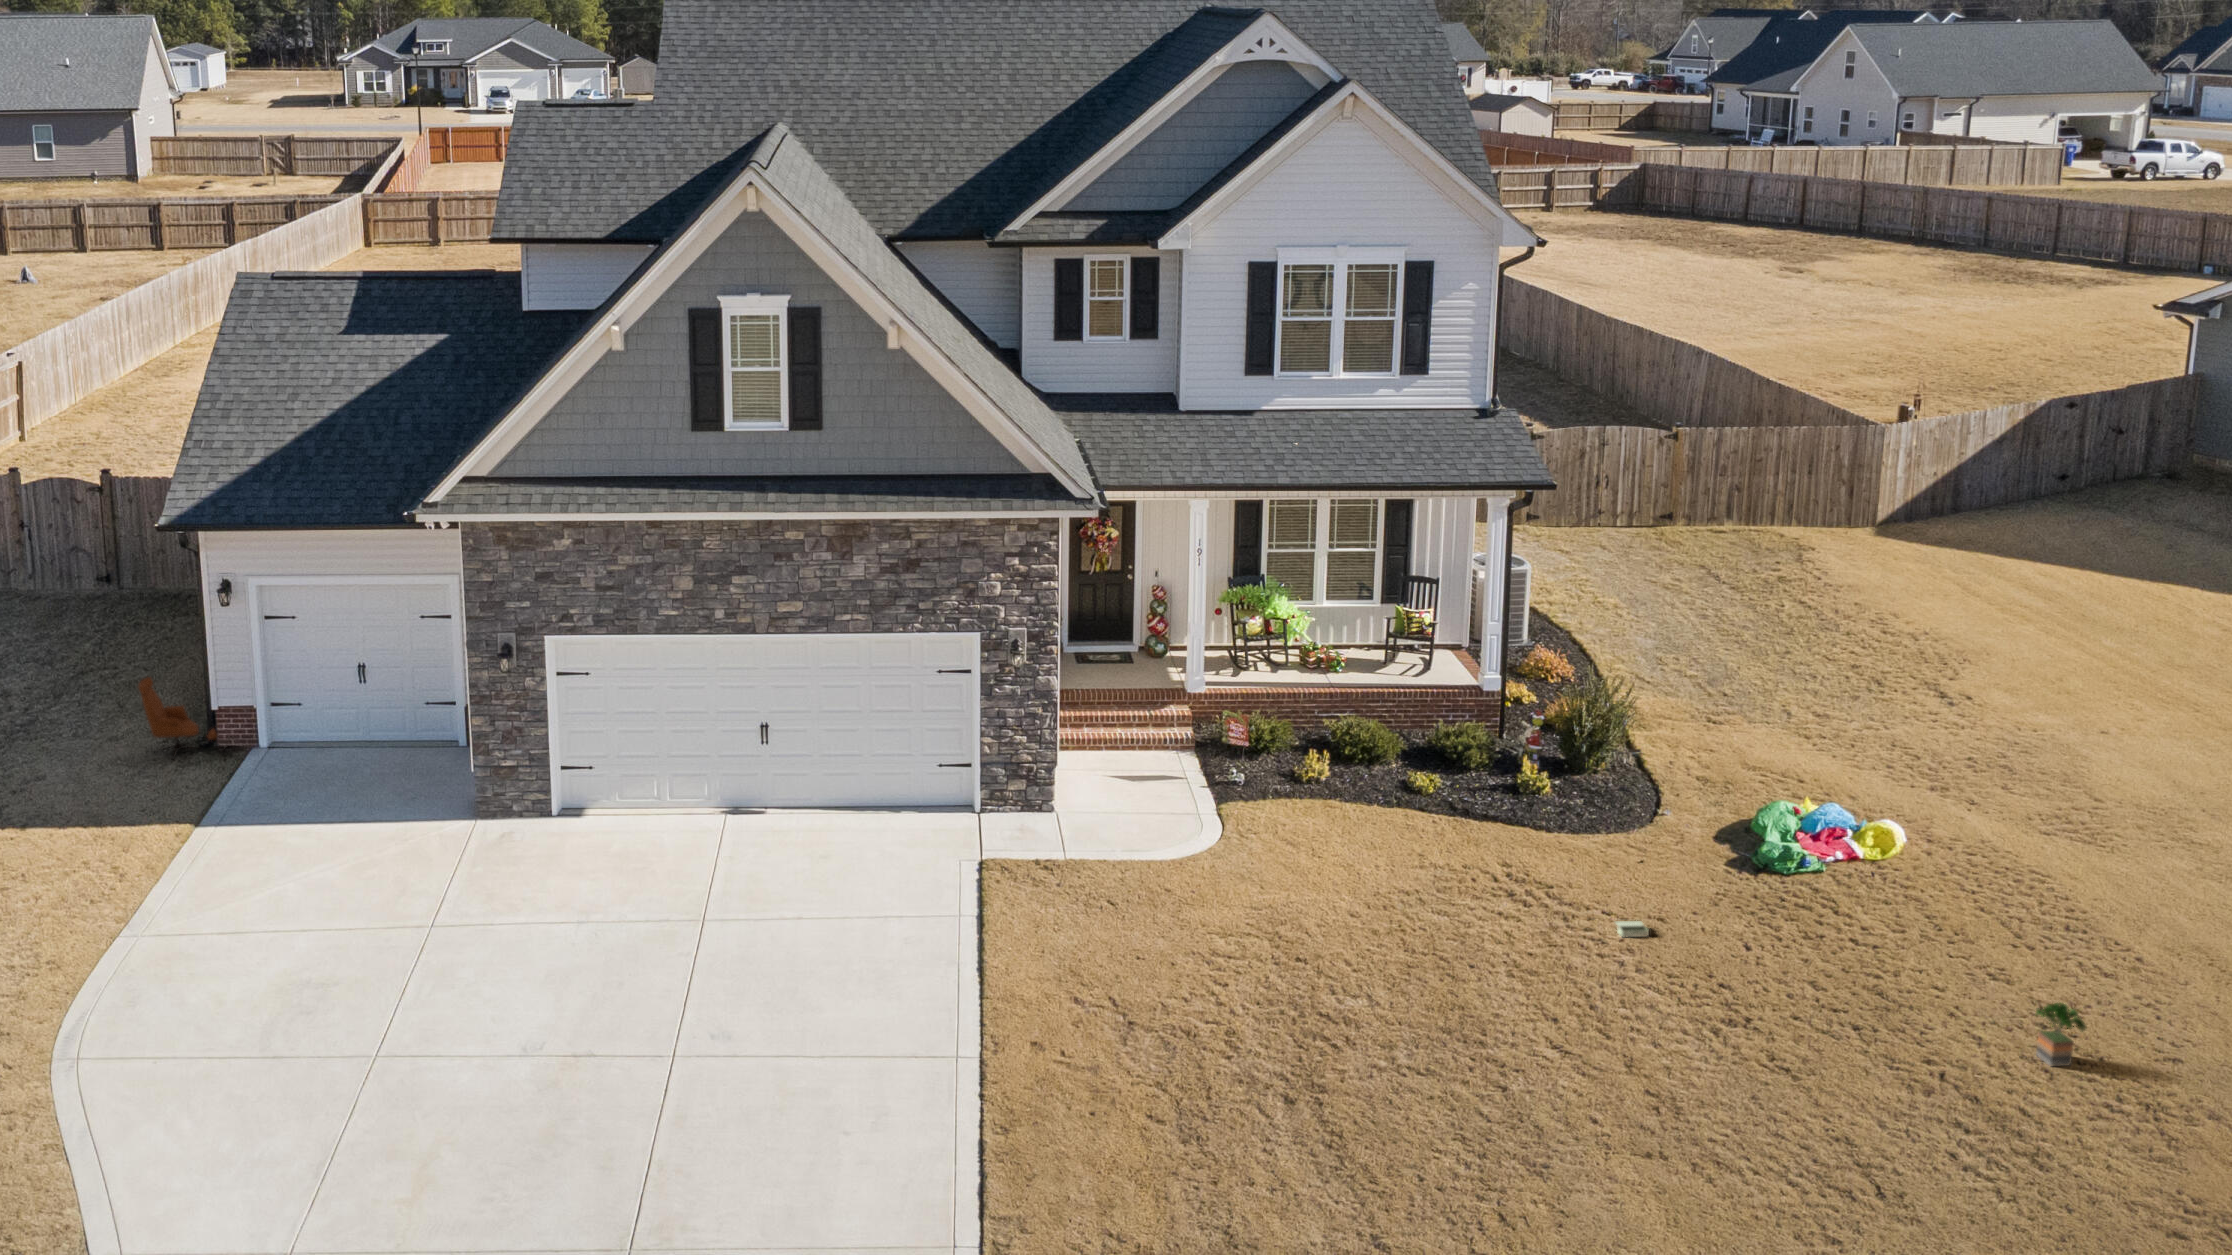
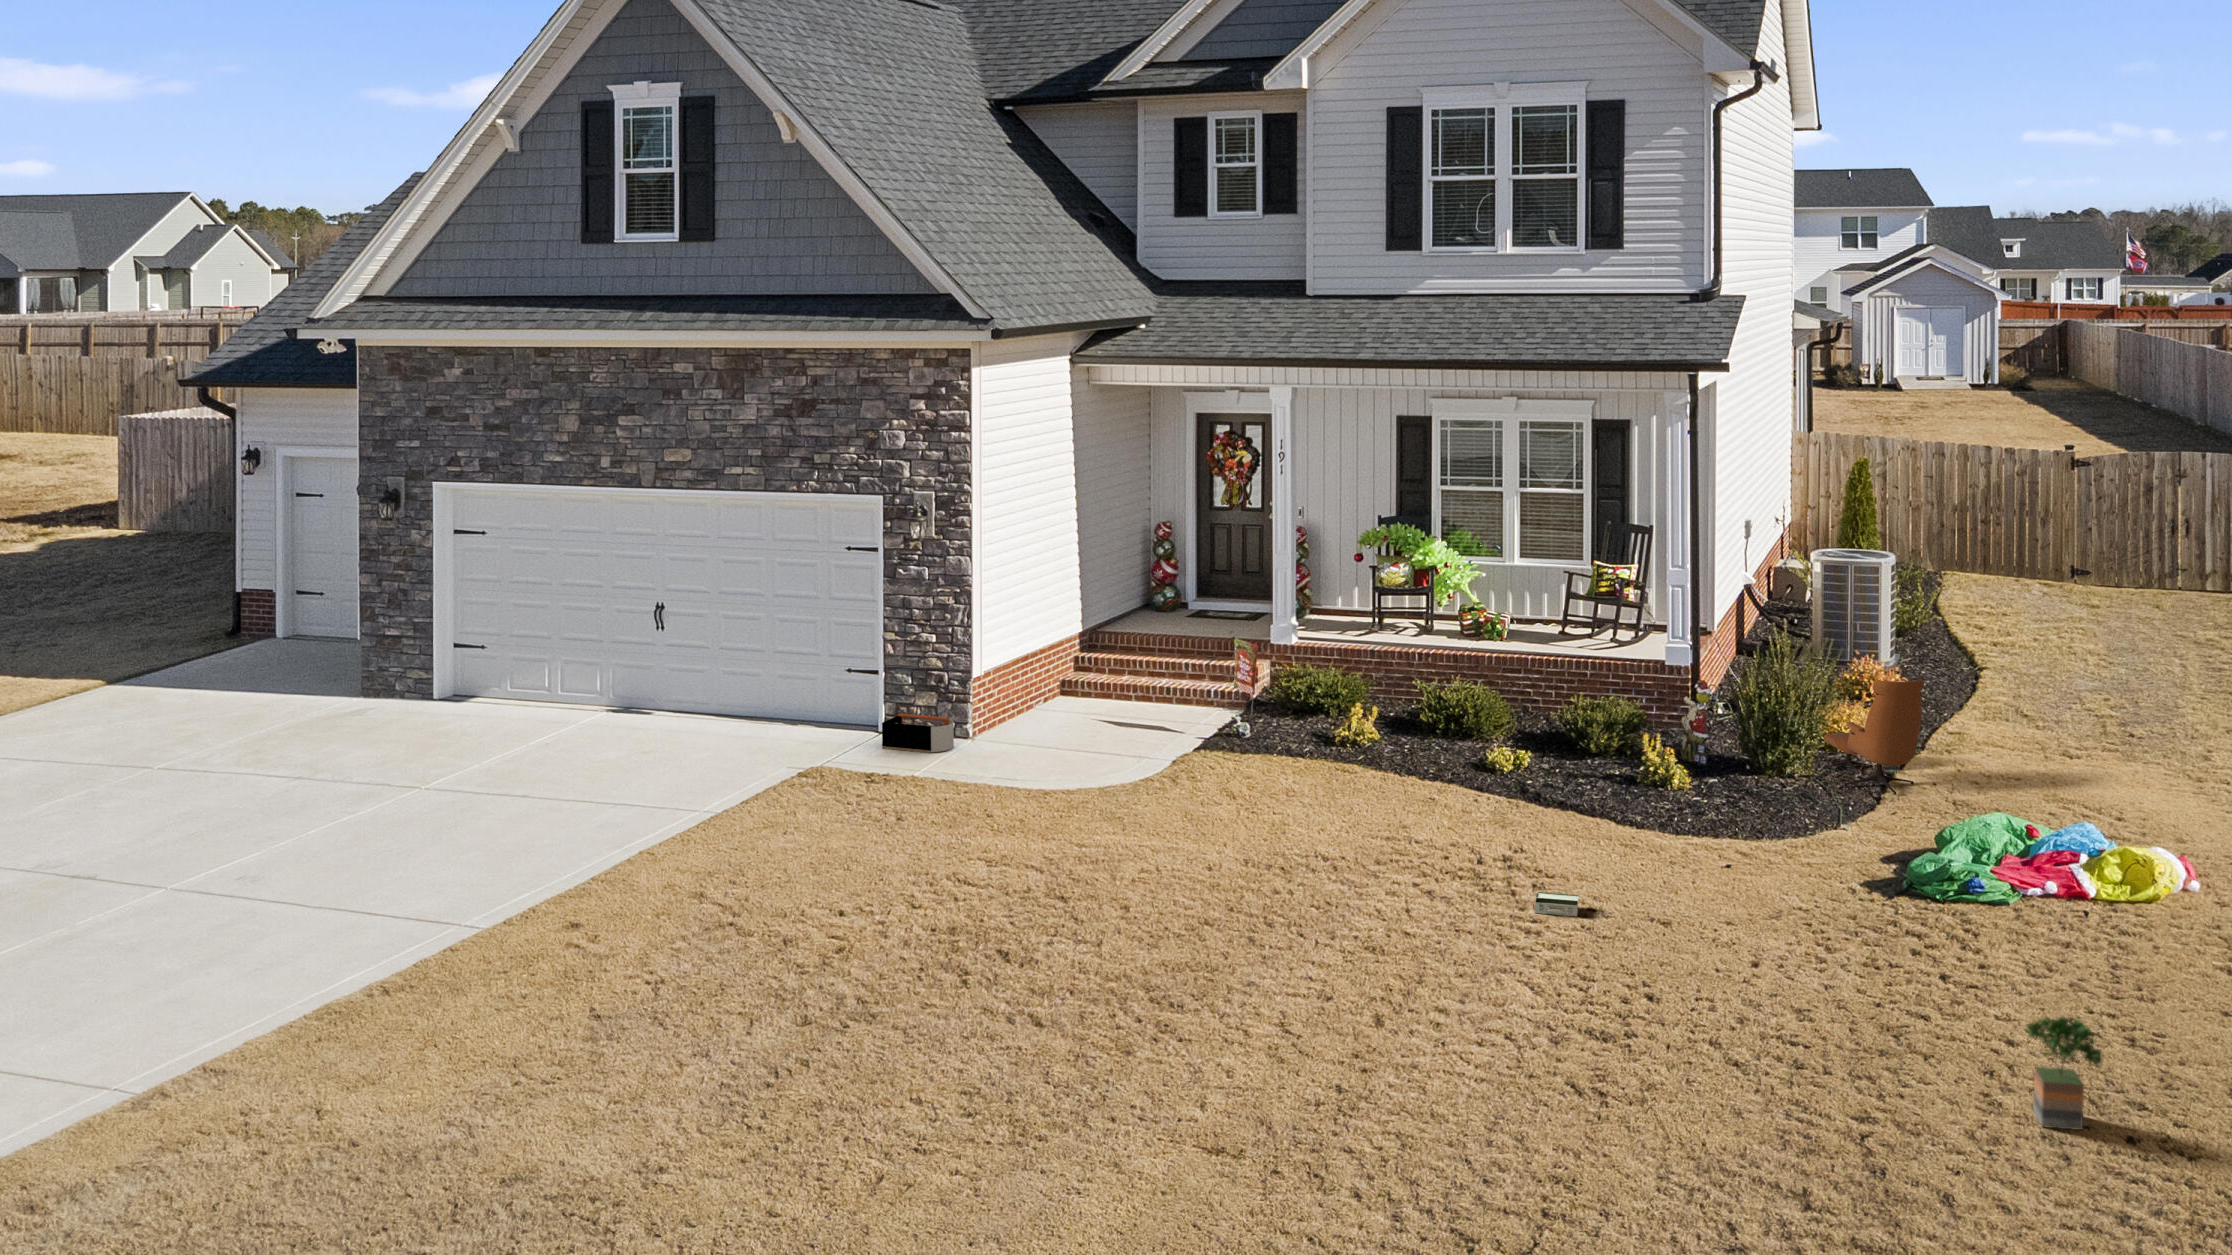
lounge chair: present [139,678,241,756] -> present [1824,679,1924,795]
storage bin: none [996,798,1048,830] -> present [882,714,954,753]

